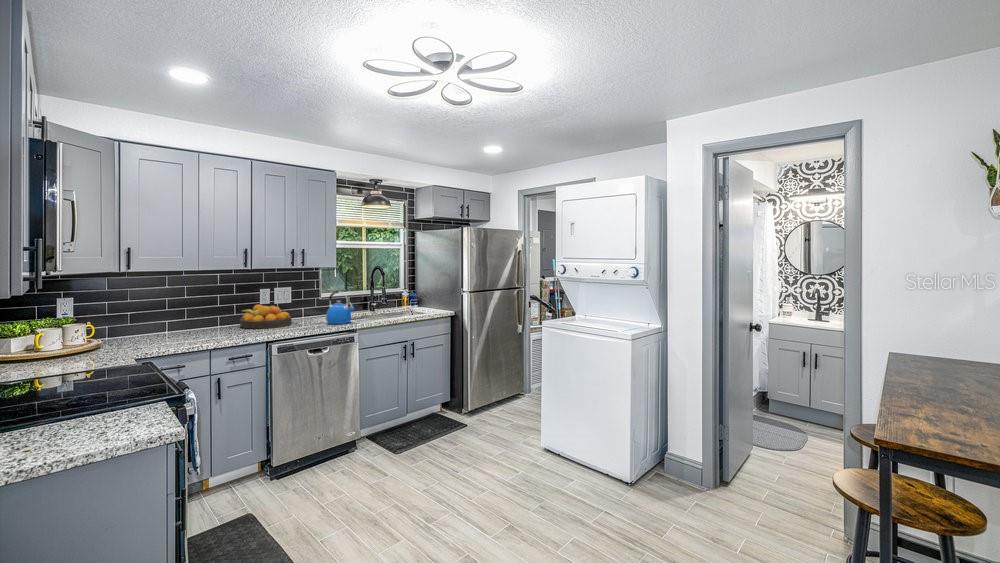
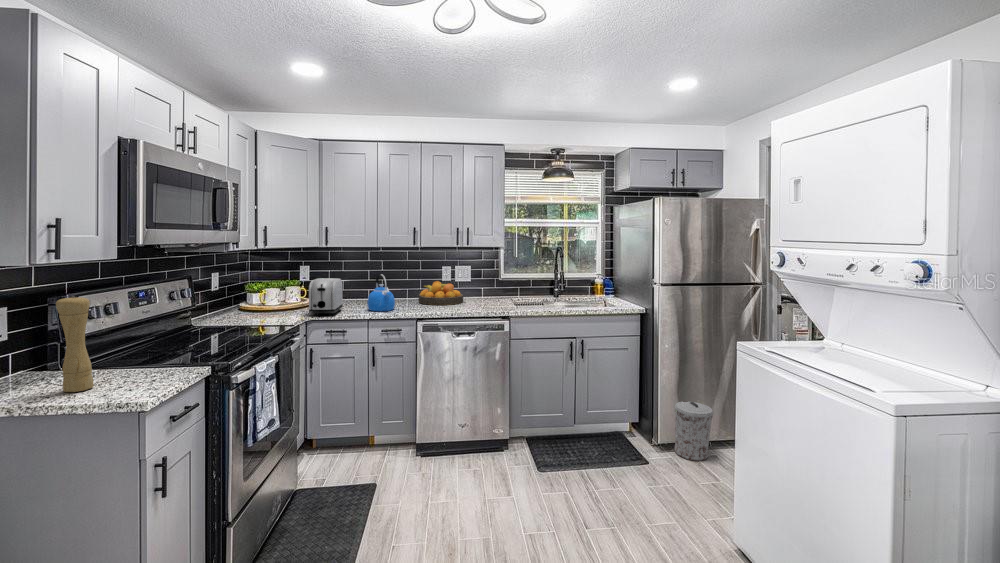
kettle: present [326,291,355,324] -> present [367,274,395,311]
toaster: none [130,308,174,352] -> present [309,278,343,316]
pepper mill: none [26,336,68,449] -> present [56,296,94,392]
trash can: none [483,377,509,419] -> present [675,402,713,461]

